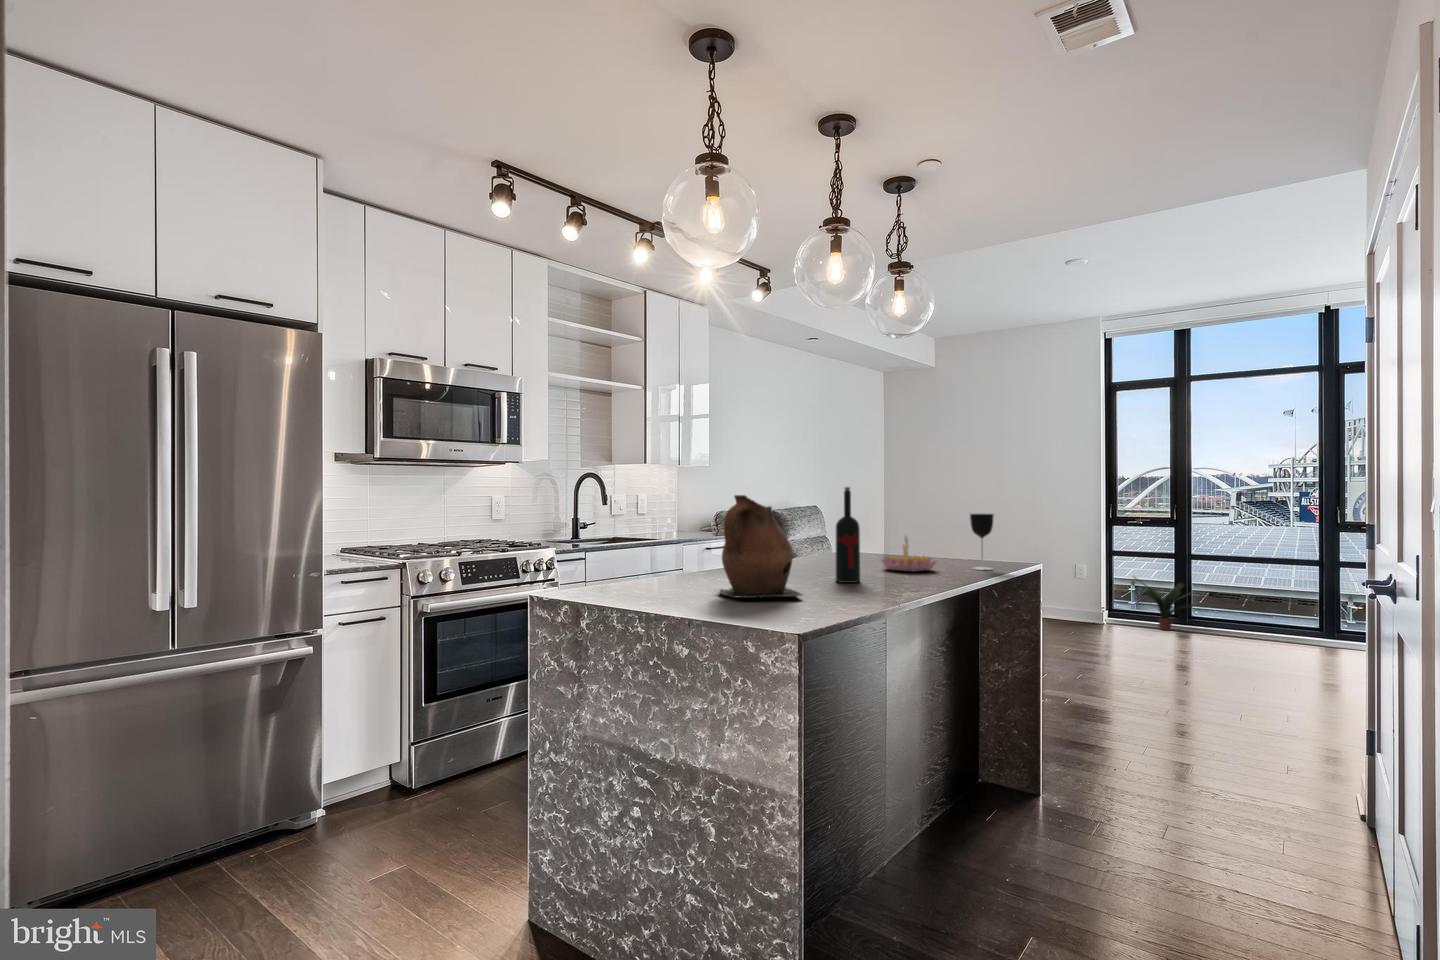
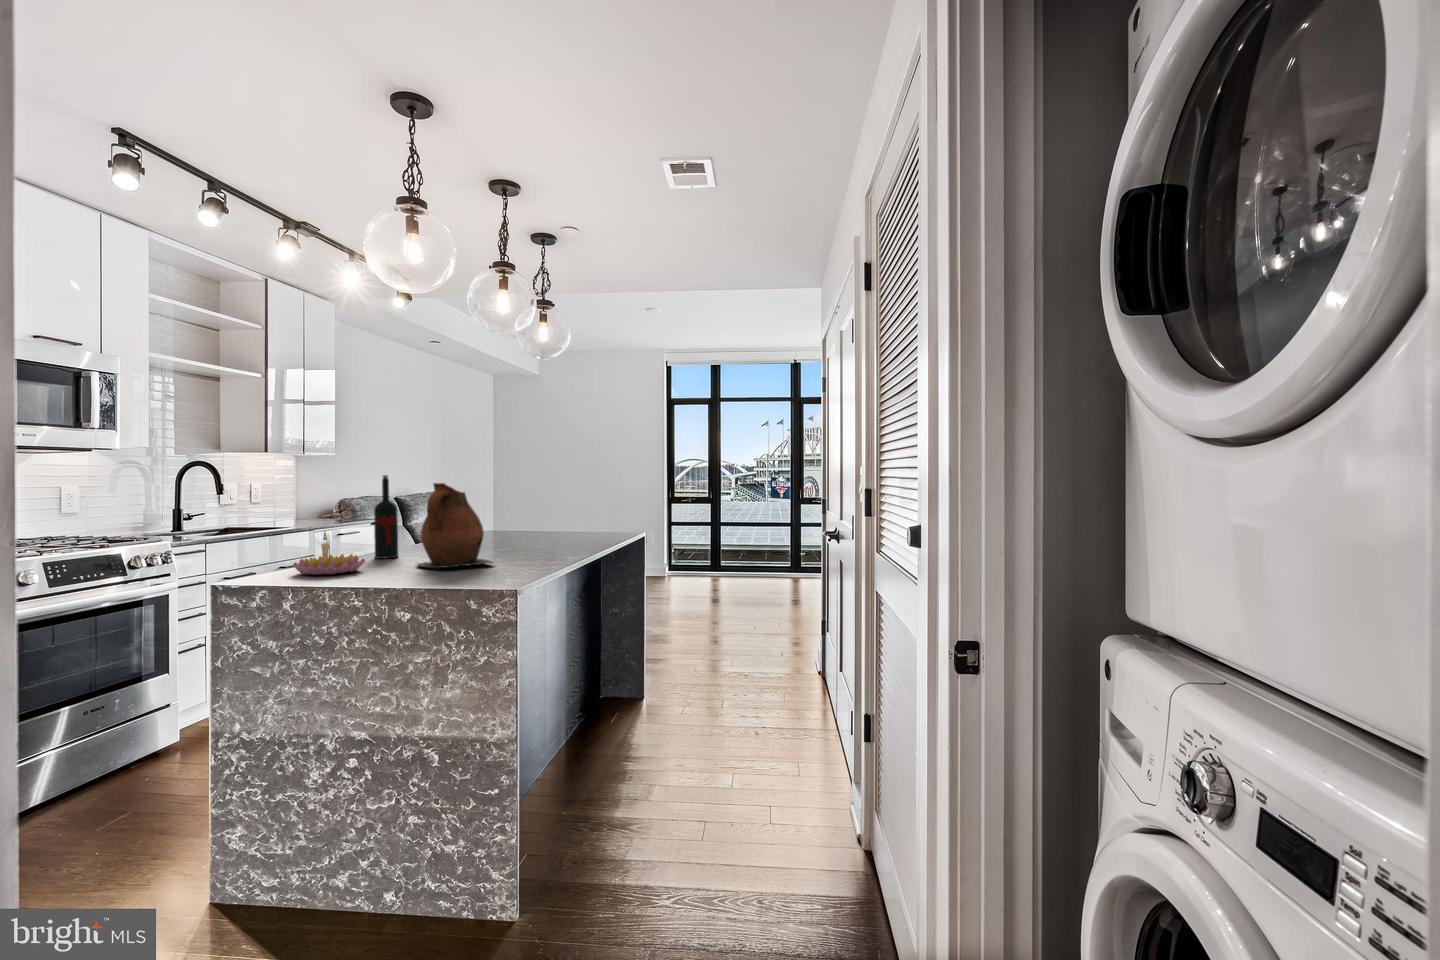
wine bottle: present [836,487,860,583] -> present [374,475,399,559]
wine glass: present [970,514,994,570] -> none [598,495,614,536]
candle holder: present [882,535,937,572] -> present [293,532,365,576]
potted plant: present [1134,577,1193,631] -> none [676,539,714,575]

